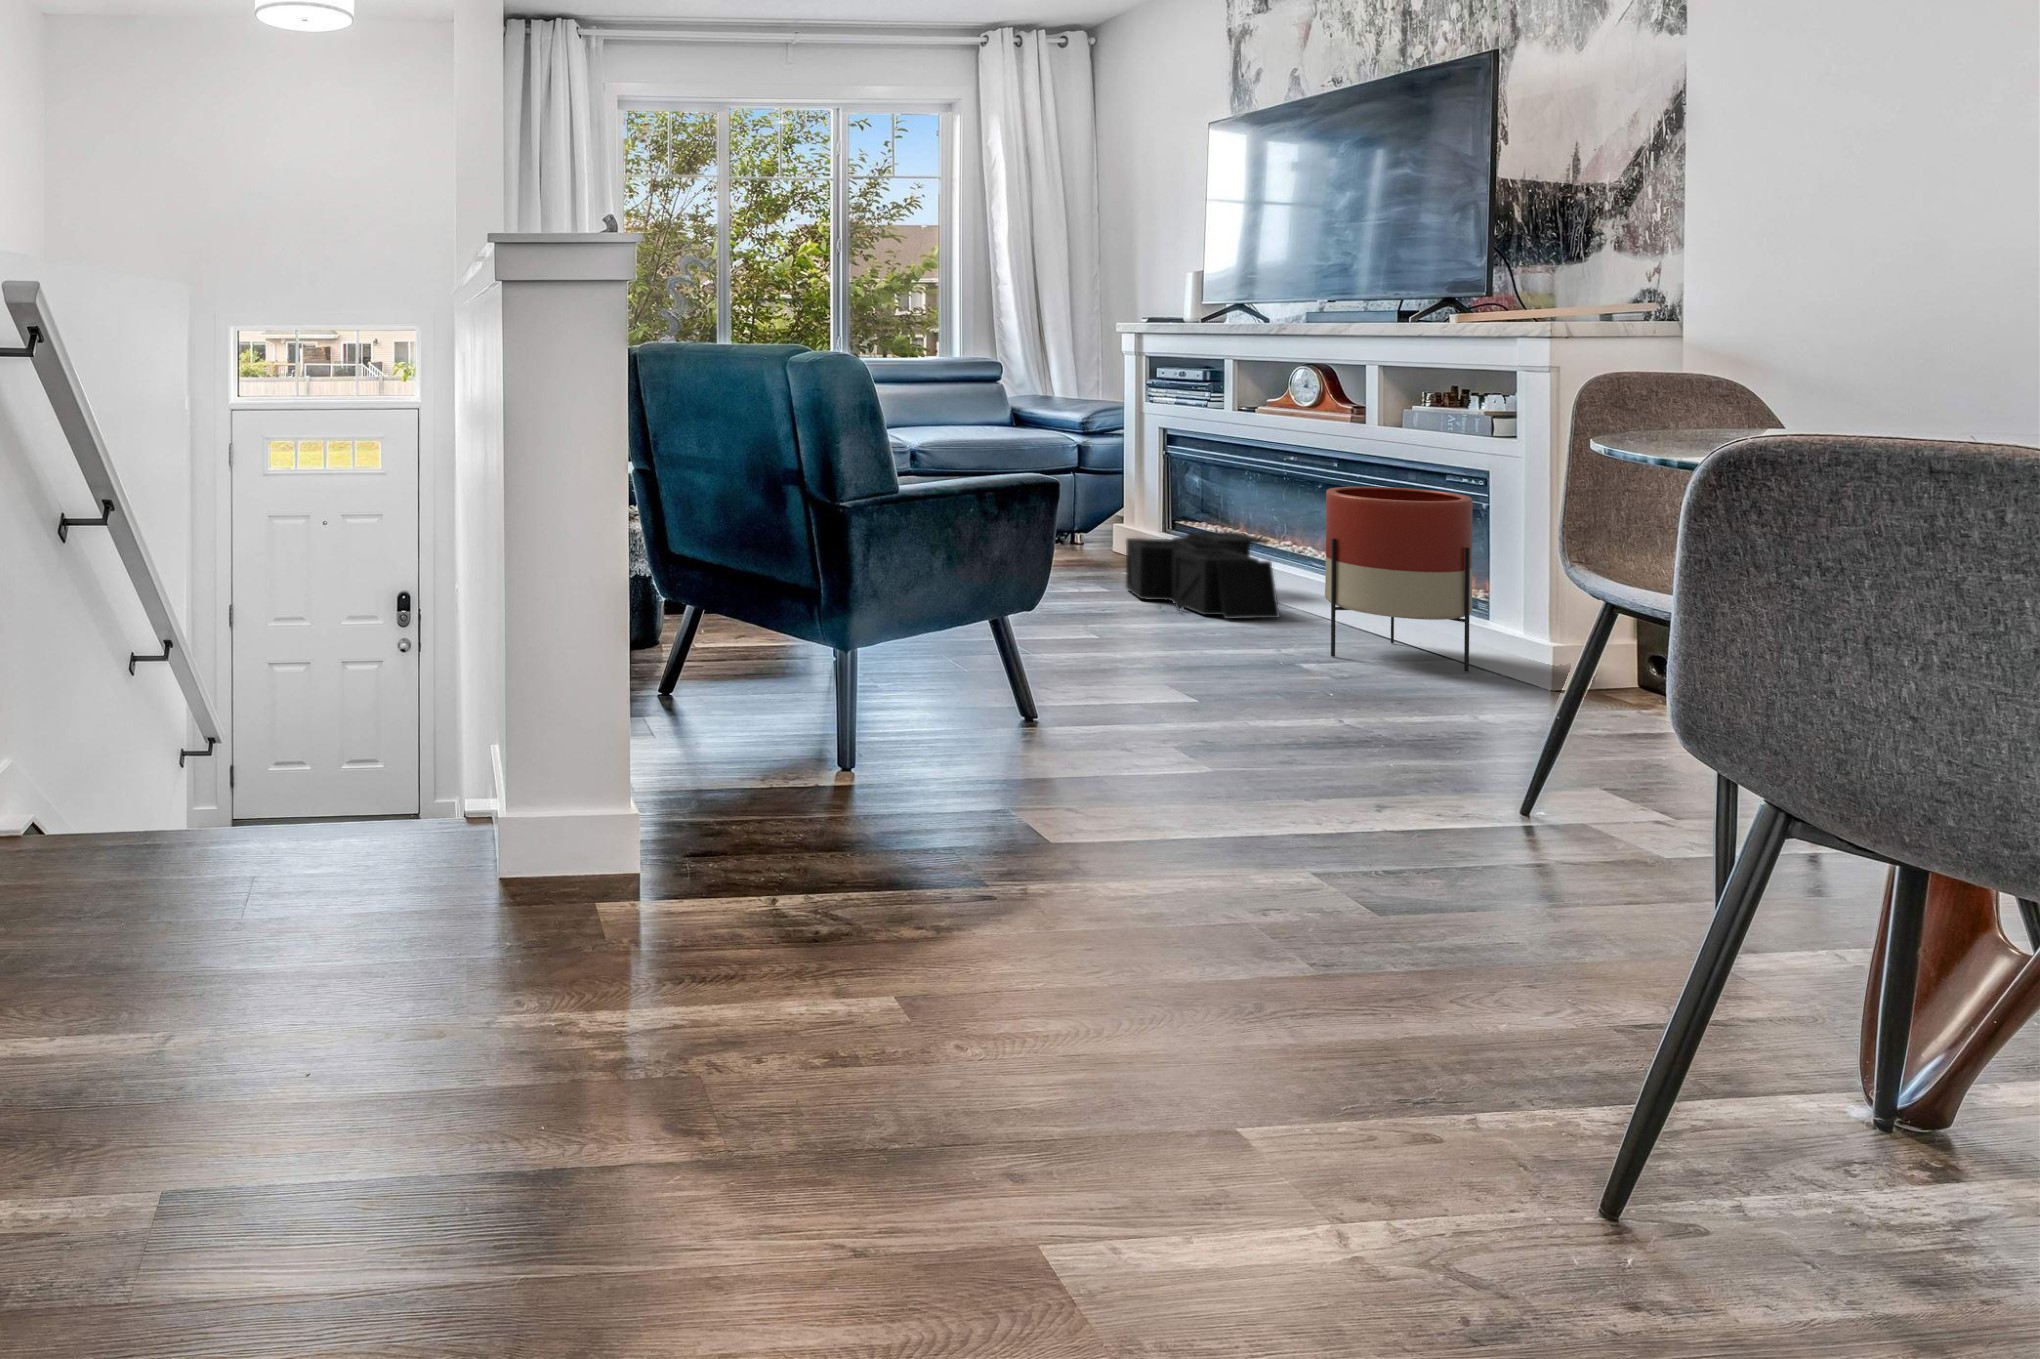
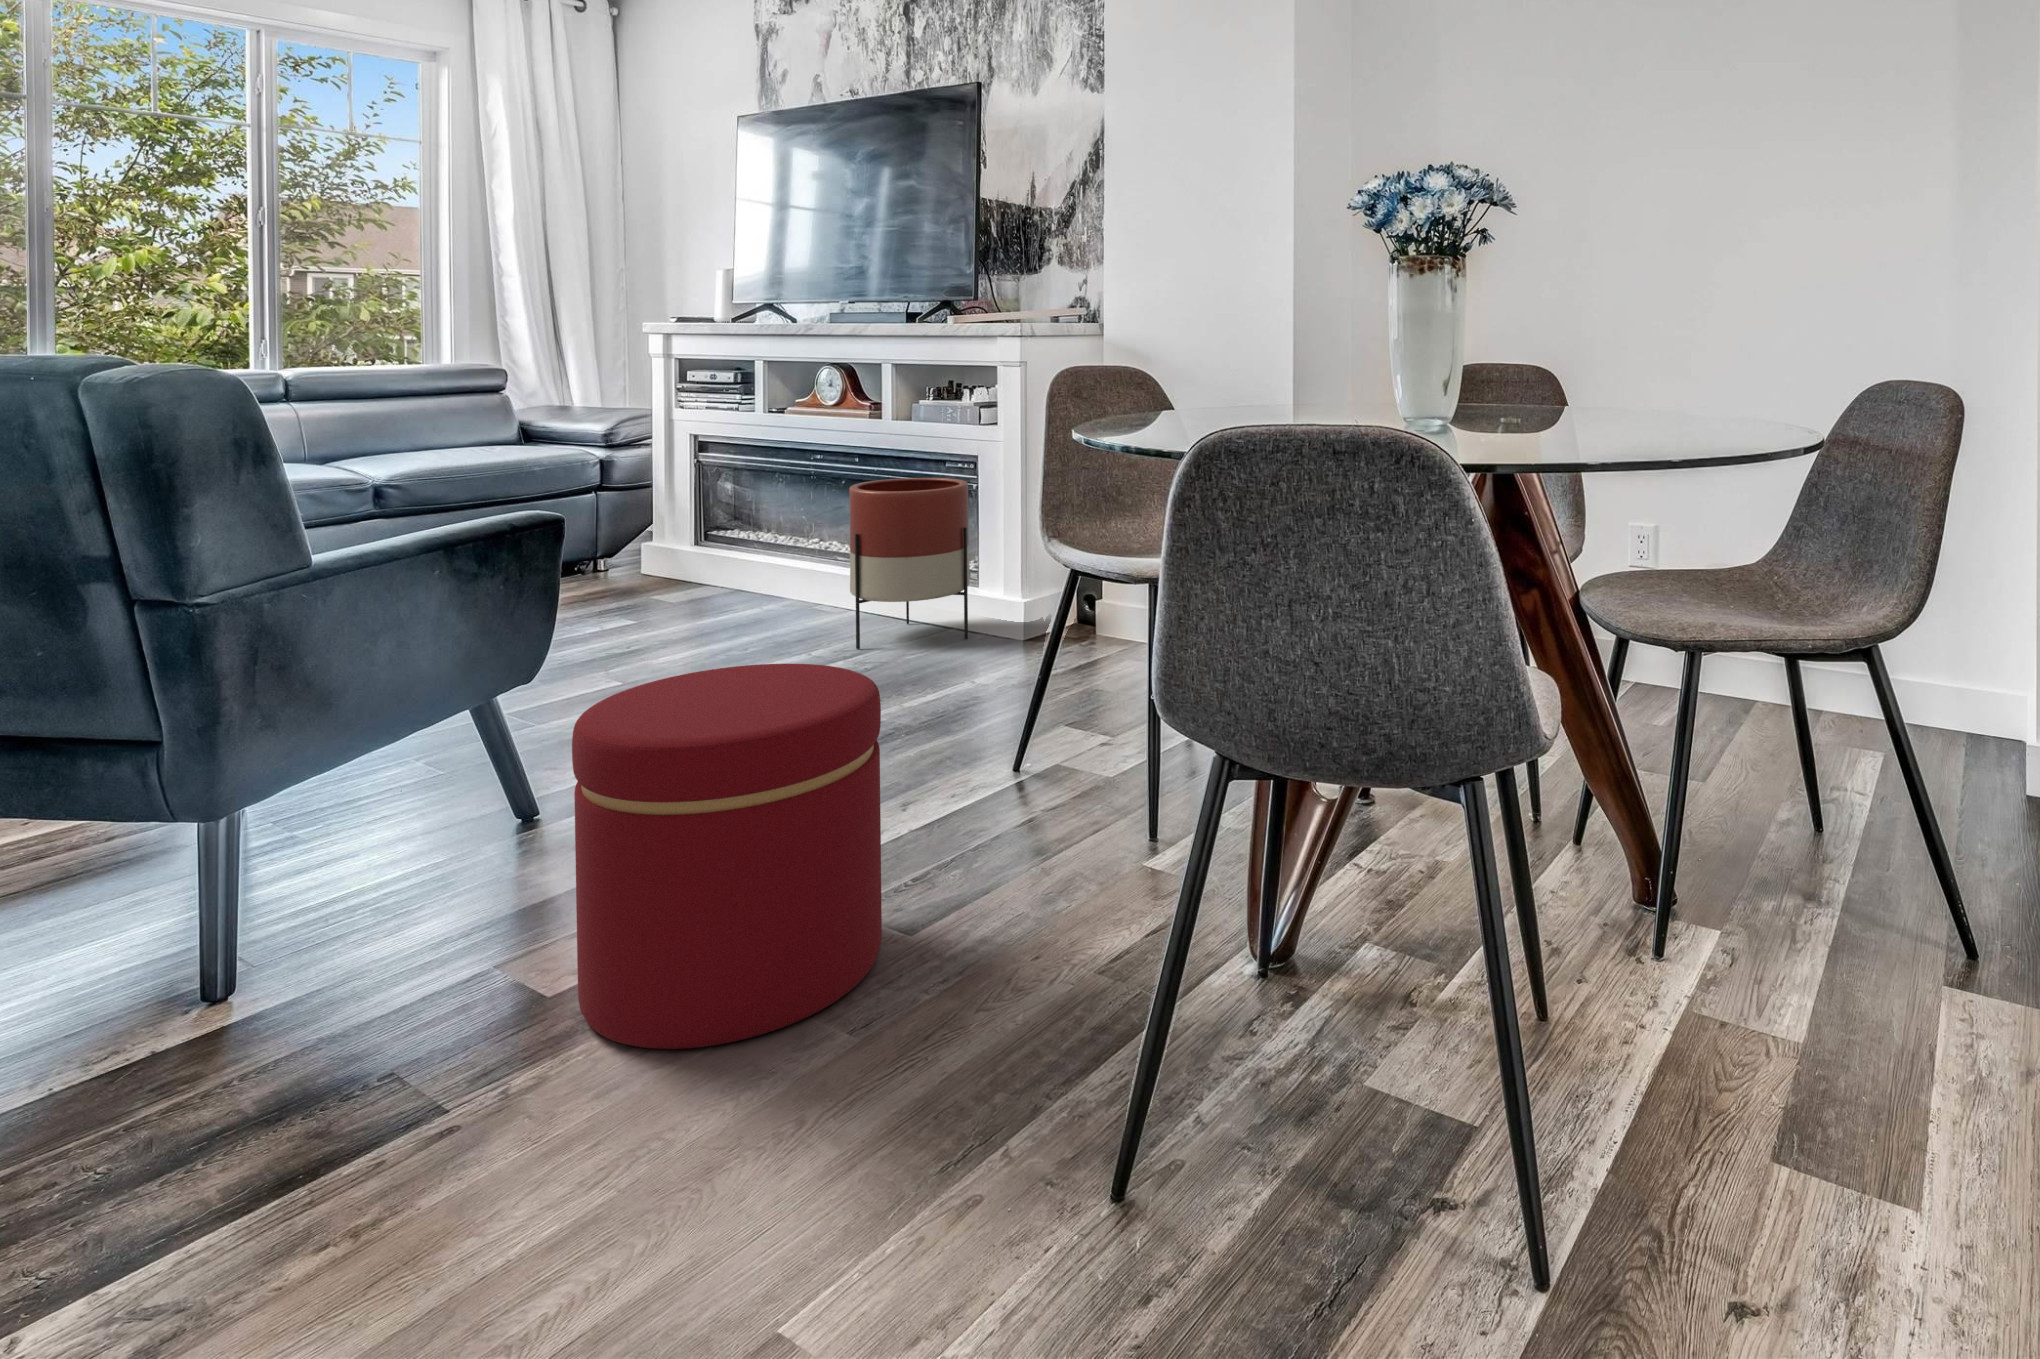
storage bin: present [1126,531,1279,619] -> none [653,535,810,631]
ottoman: none [1082,625,1359,950] -> present [572,664,882,1049]

